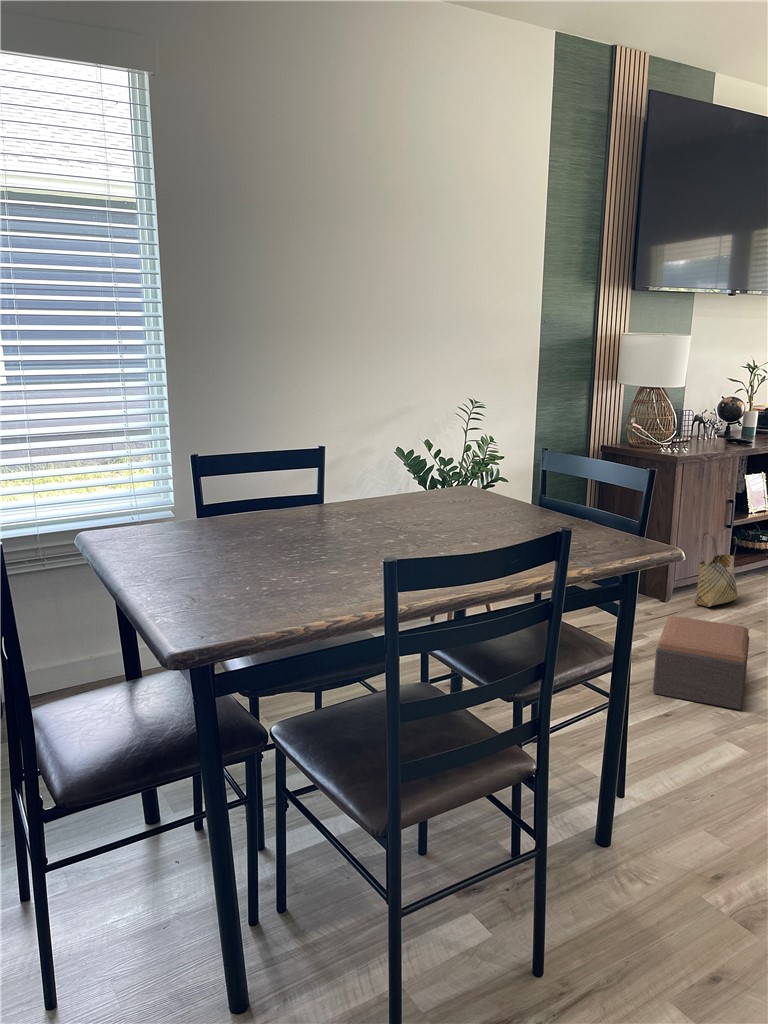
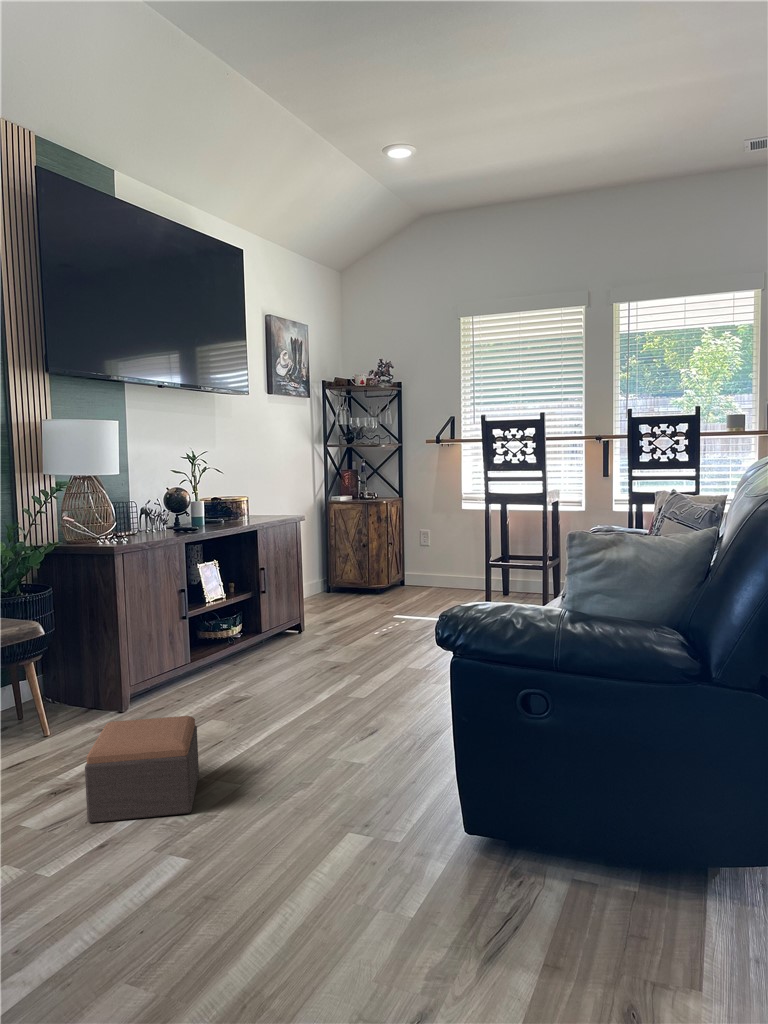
woven basket: present [695,532,737,607] -> none [153,625,199,707]

